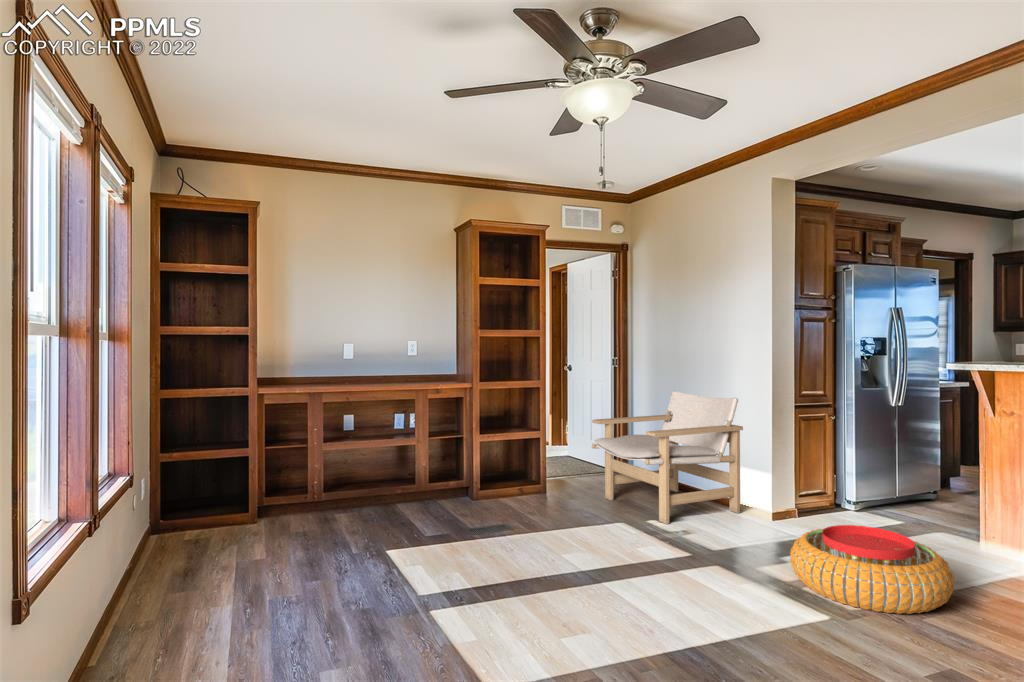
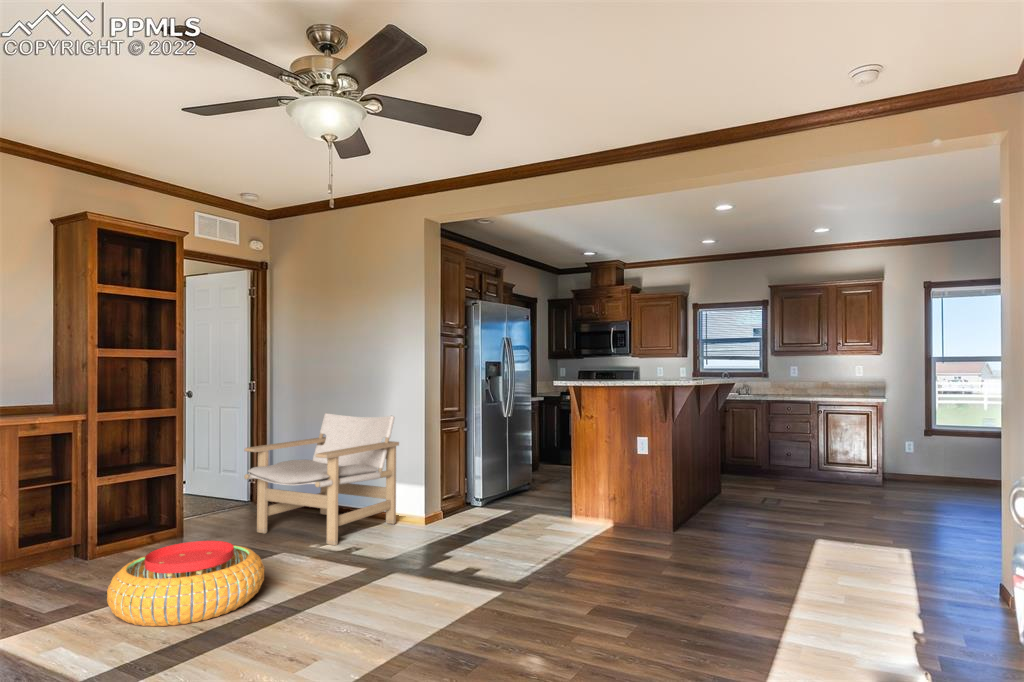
pouf: present [790,525,954,614] -> present [107,541,265,627]

